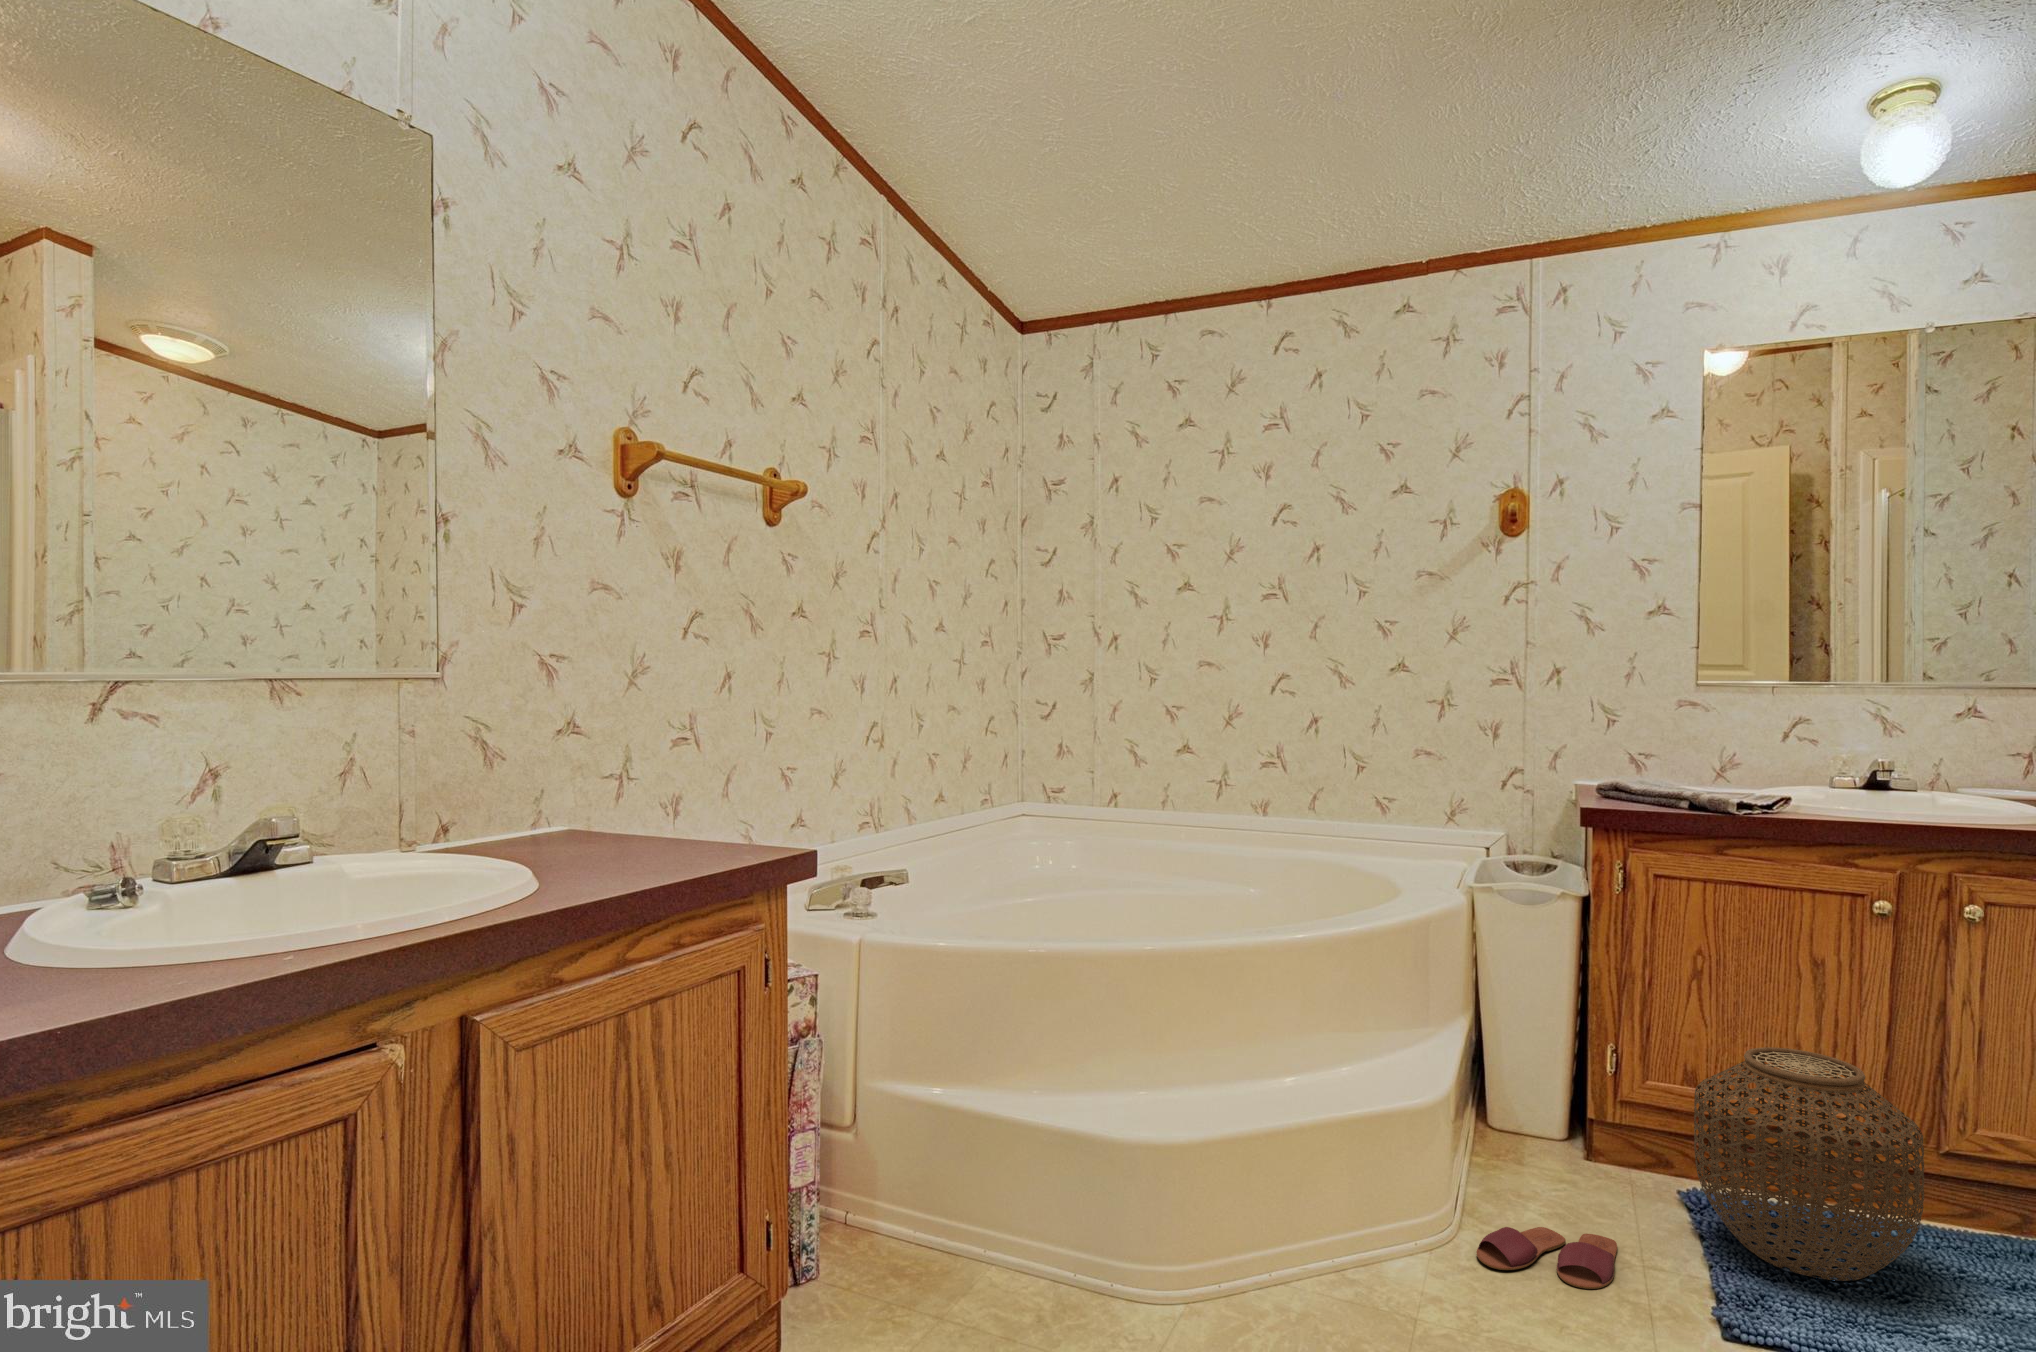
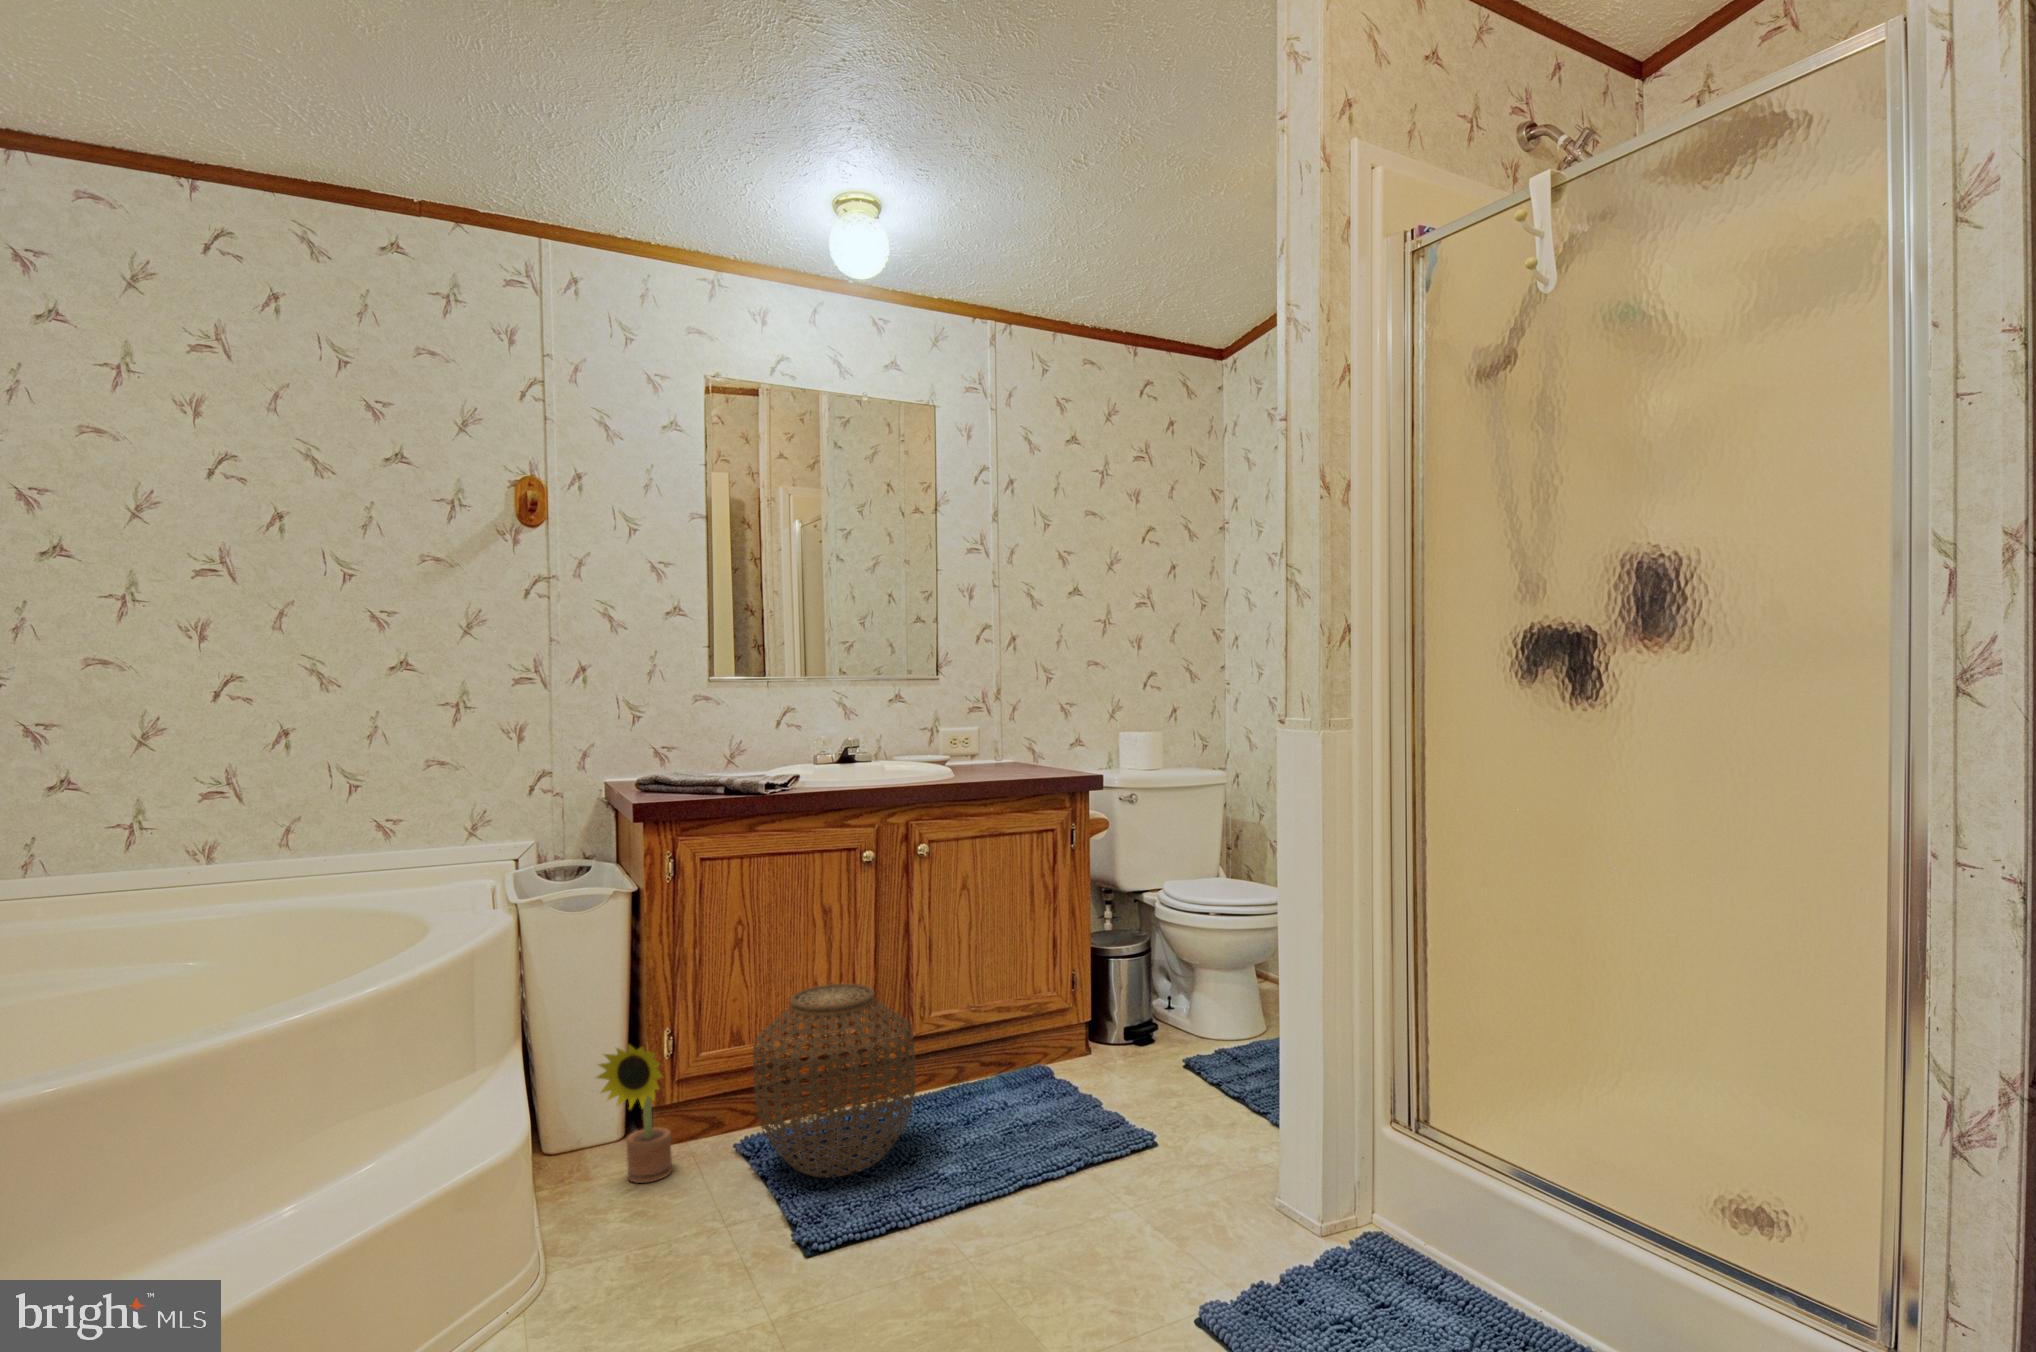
decorative plant: none [1523,1043,1602,1189] -> present [597,1045,672,1183]
slippers: present [1476,1227,1617,1289] -> none [582,1216,712,1299]

